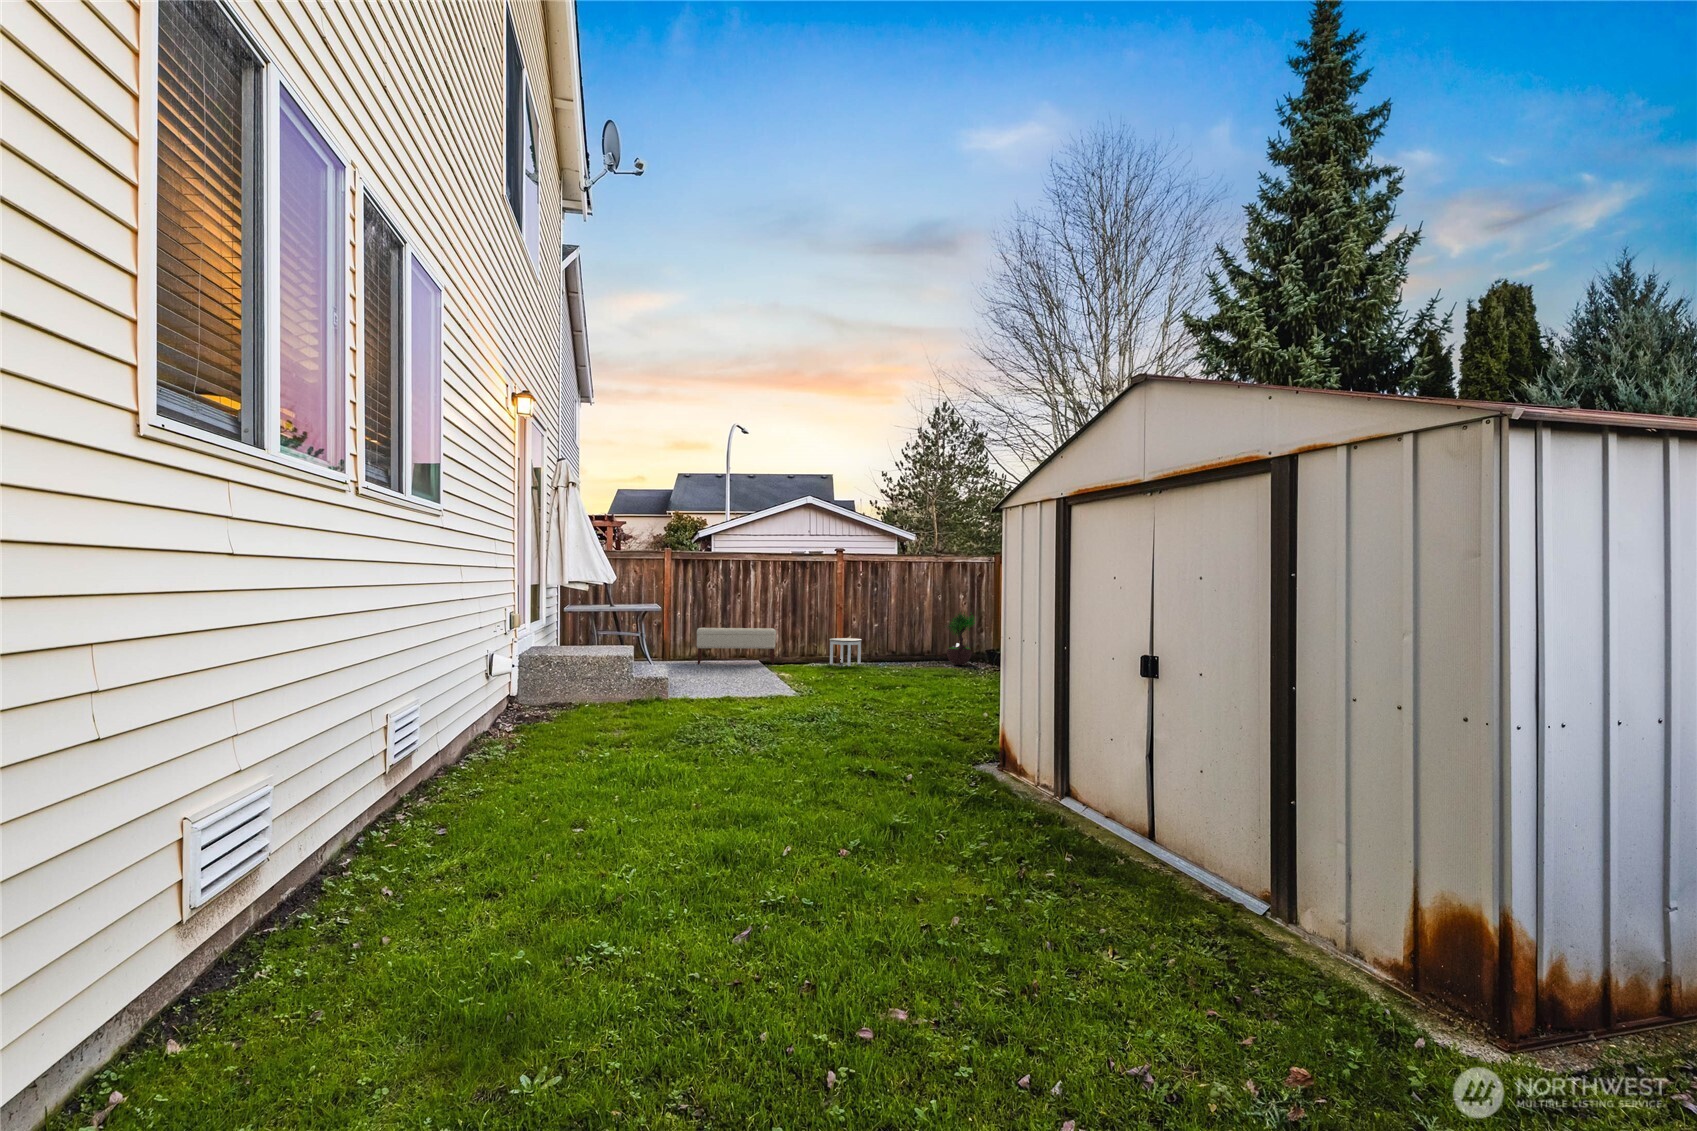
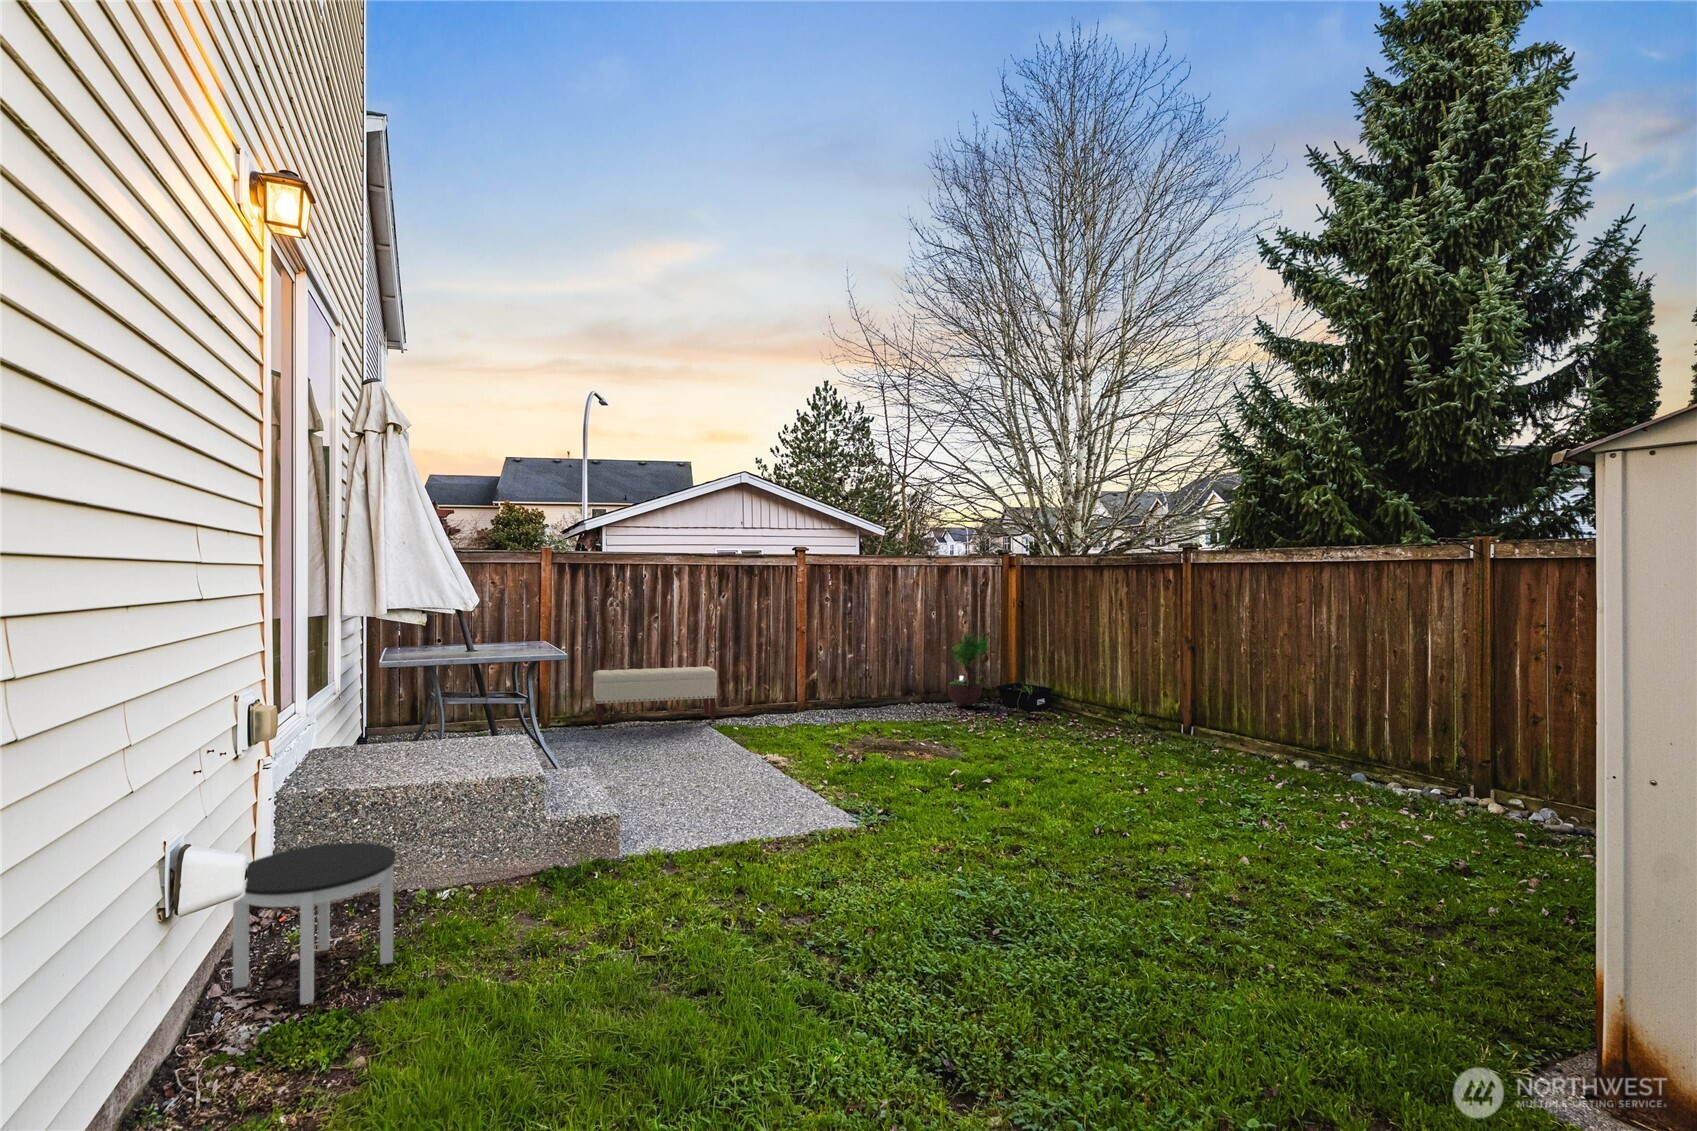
round table: present [829,638,862,666] -> present [233,843,396,1004]

